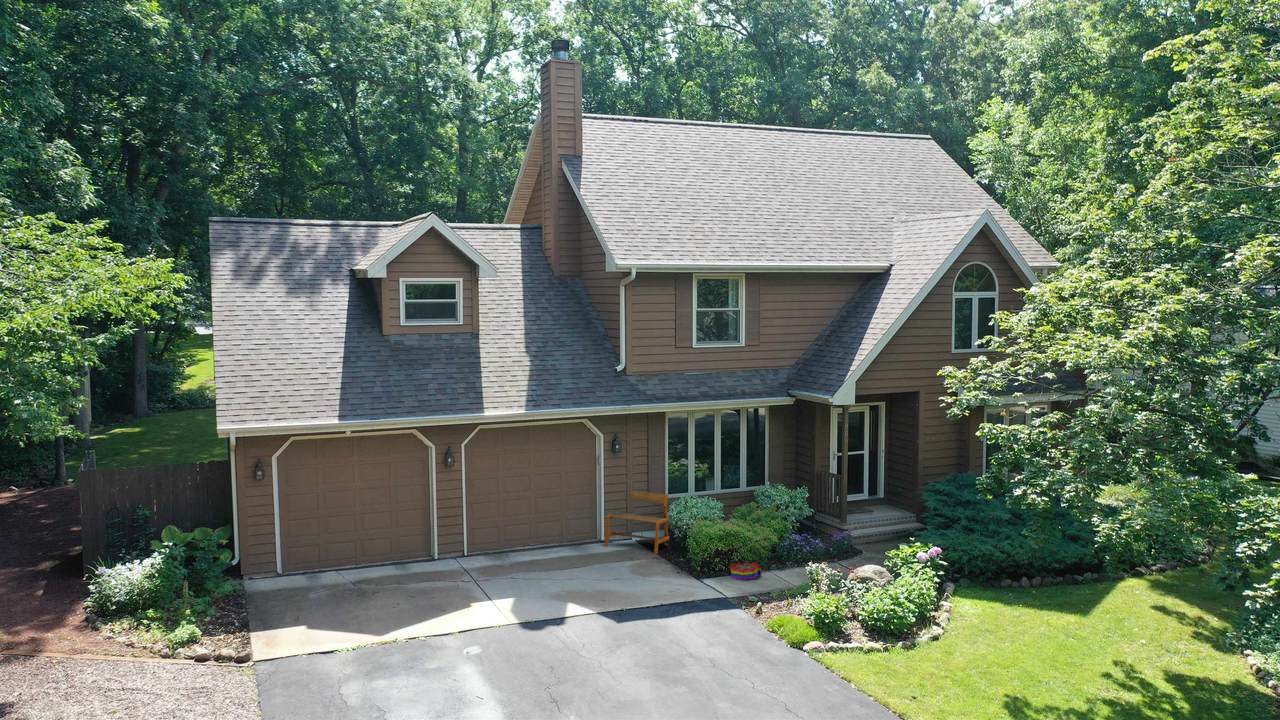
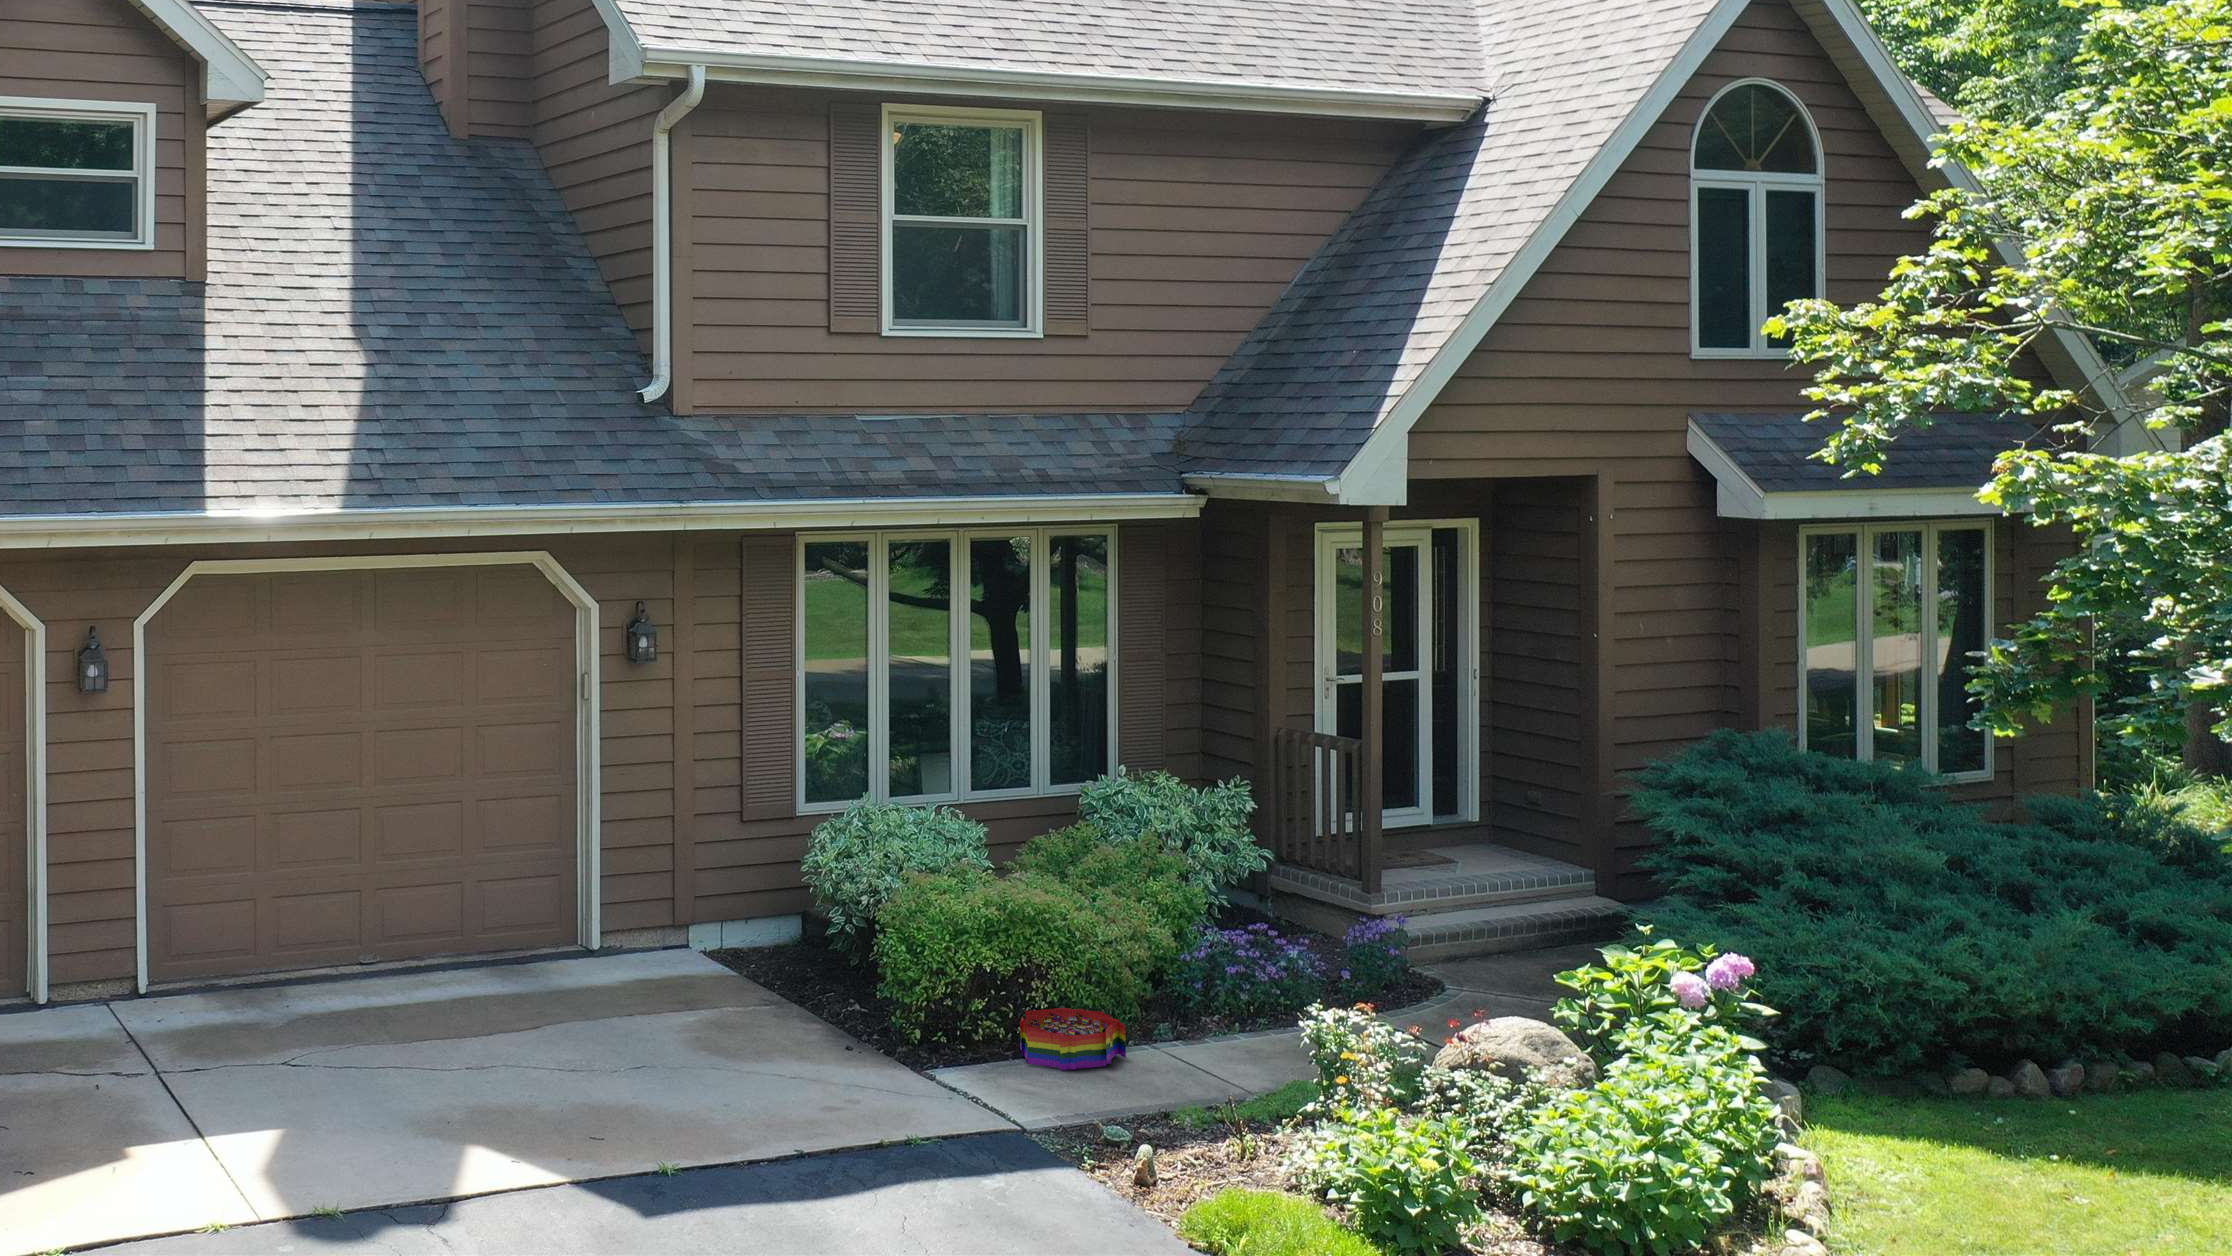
bench: present [605,491,669,554] -> none [602,780,811,987]

